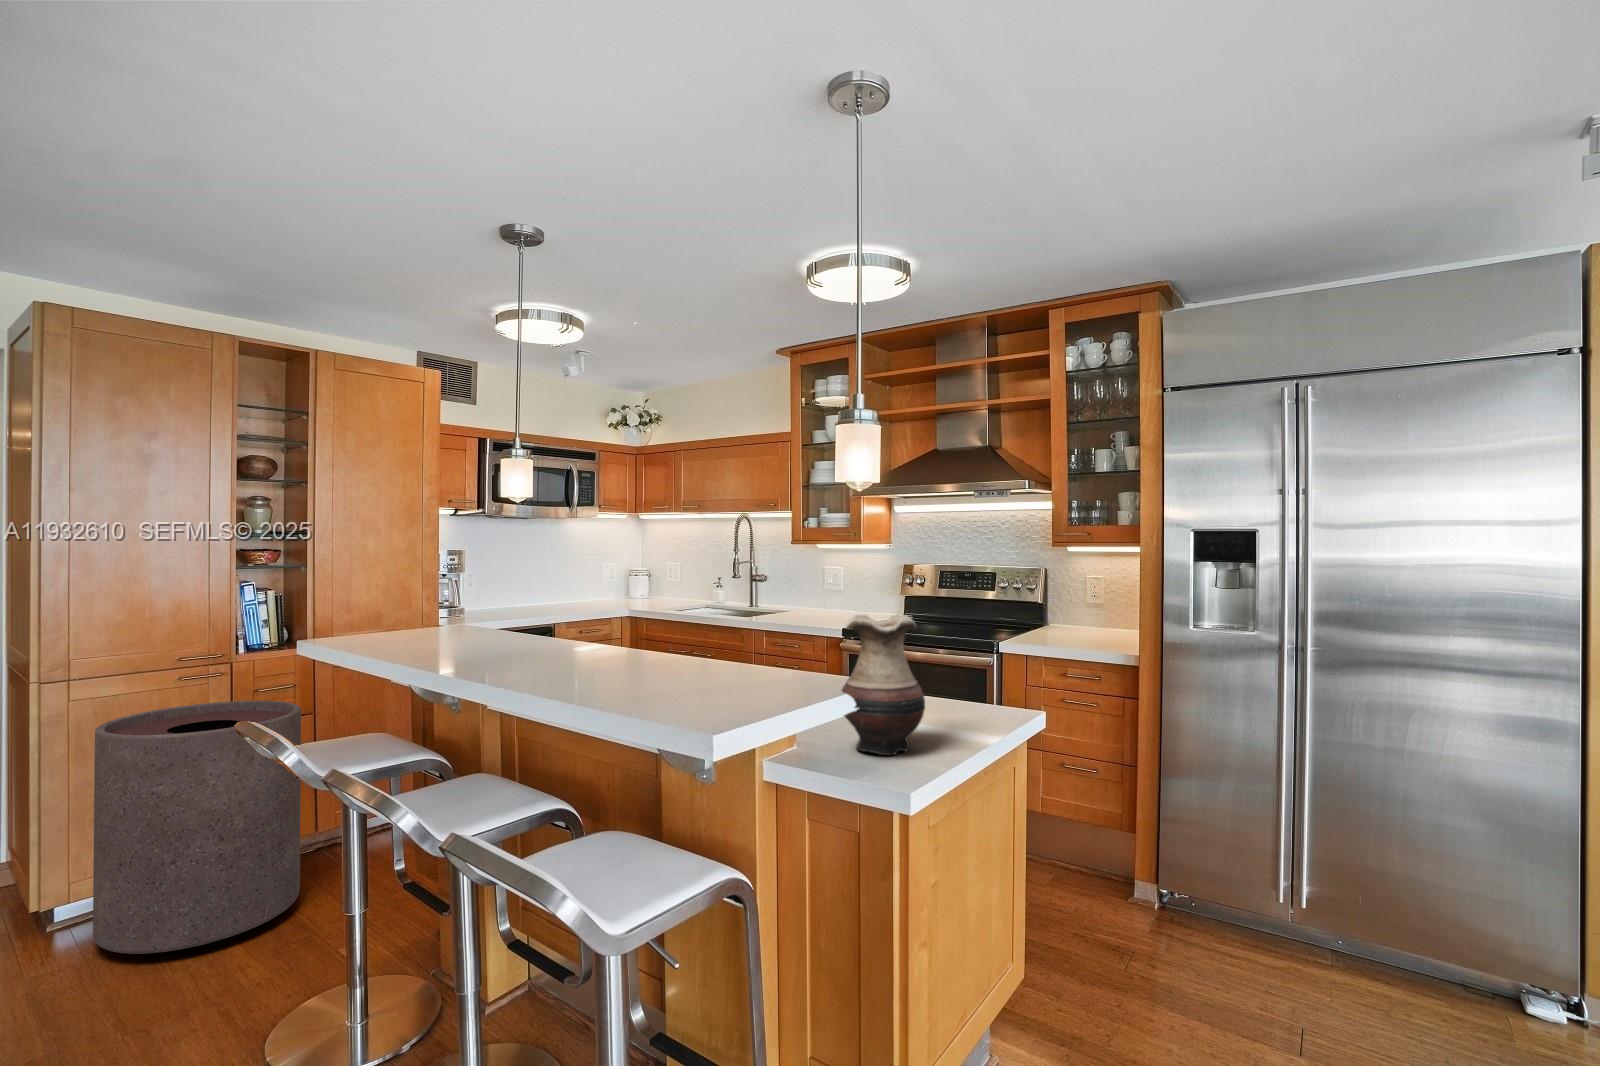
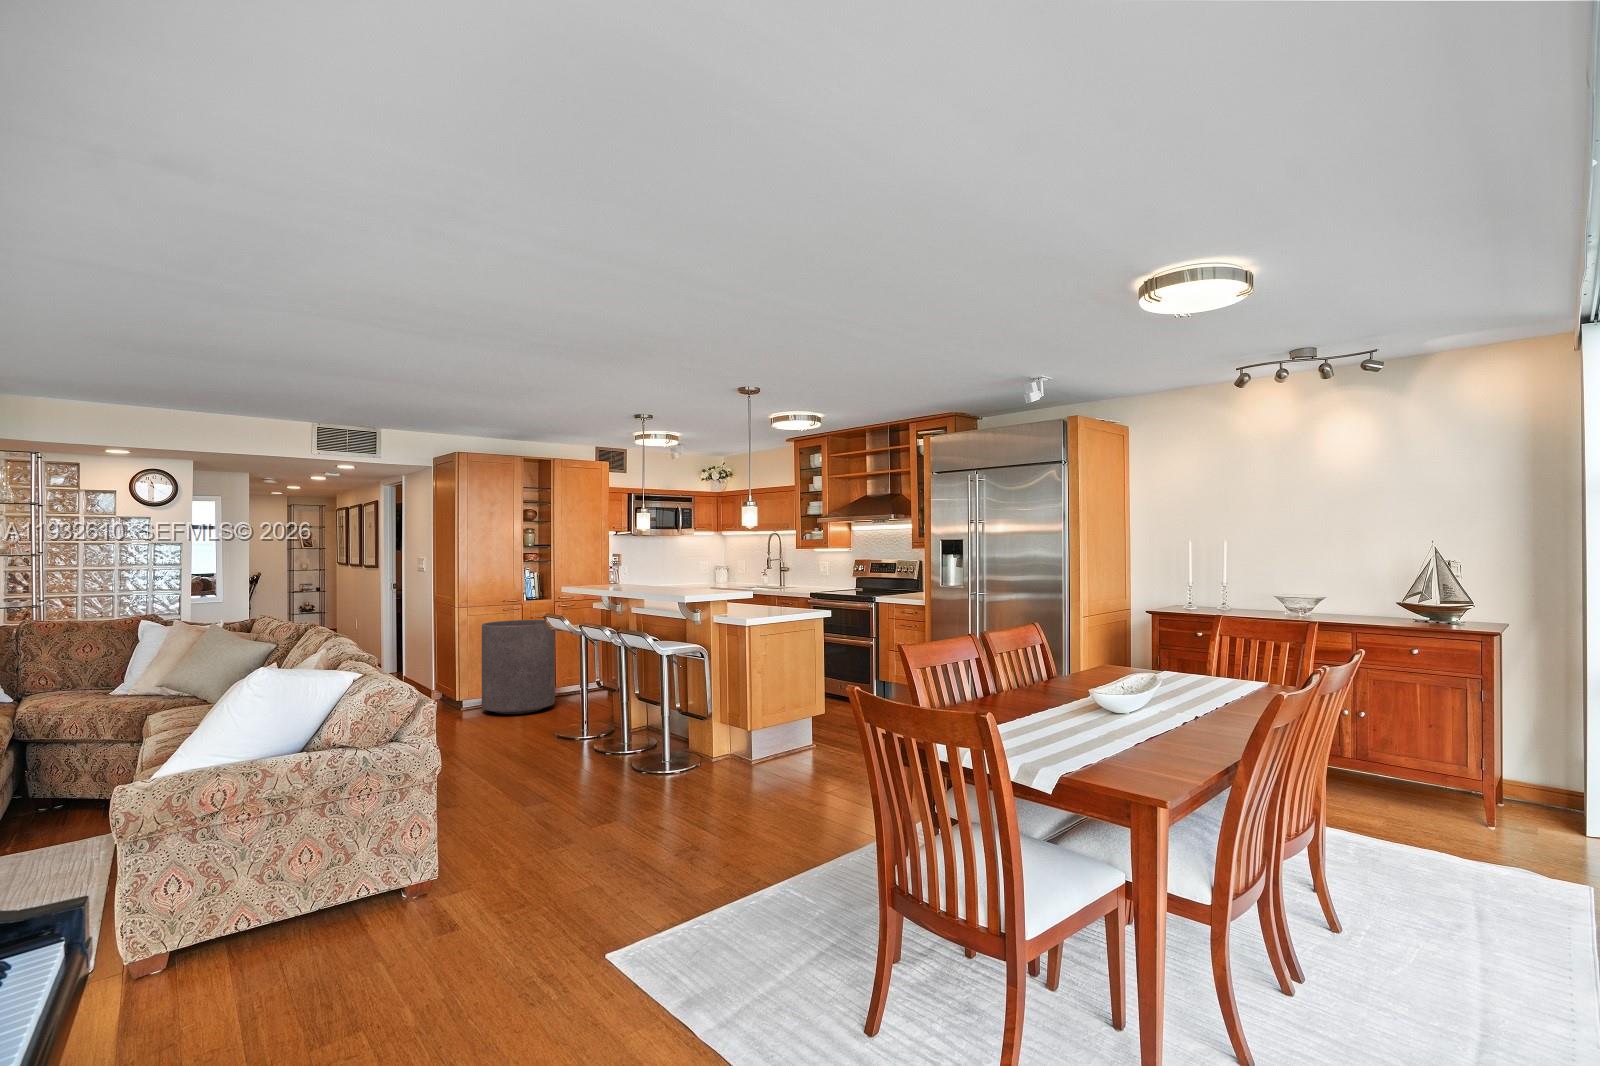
vase: present [842,614,925,755] -> none [739,571,767,616]

